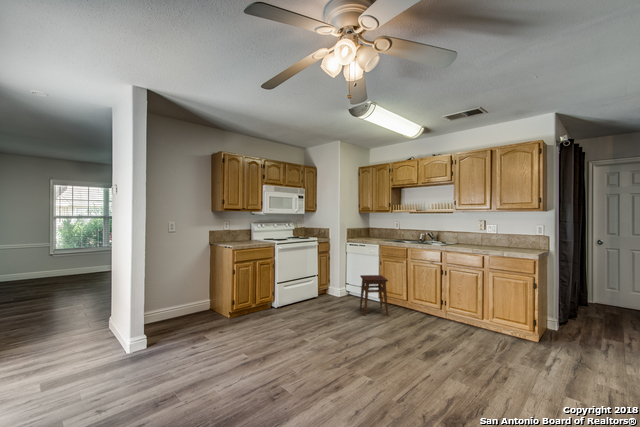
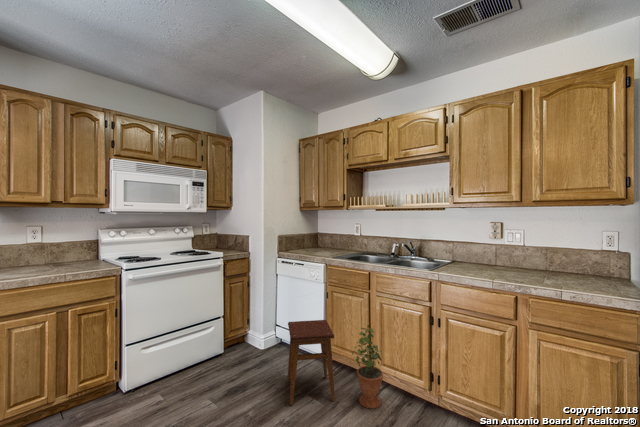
potted plant: none [398,275,415,318] -> present [352,326,383,408]

